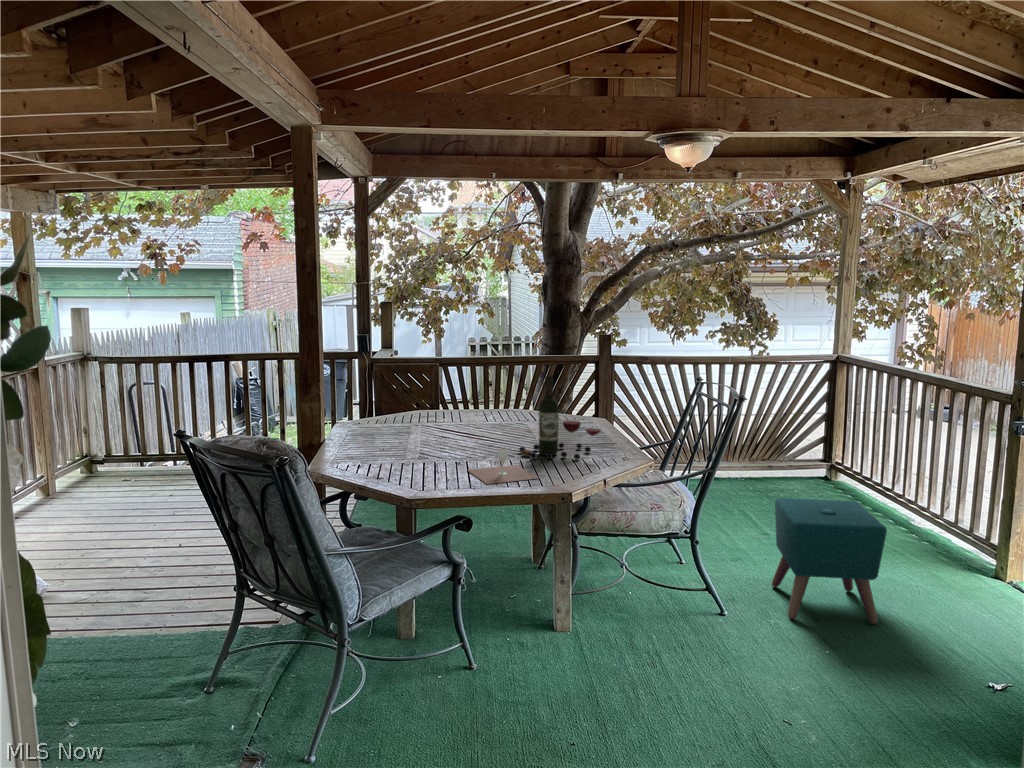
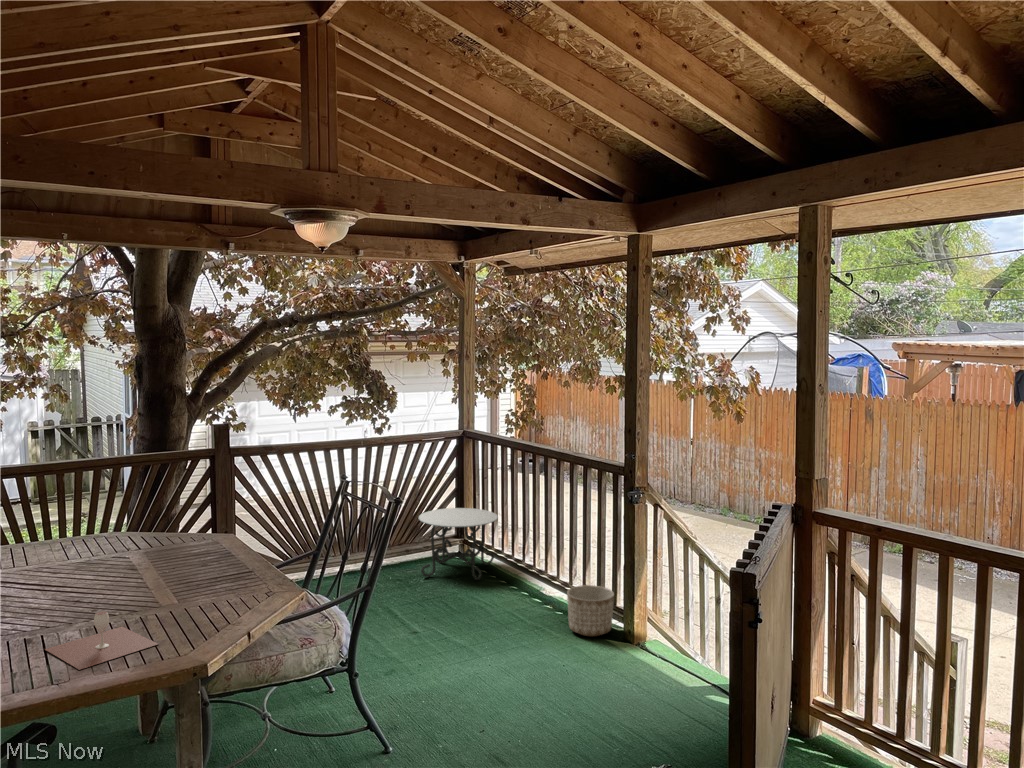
wine bottle: present [519,376,600,459] -> none [123,500,238,611]
side table: none [779,428,866,500] -> present [418,508,498,580]
ottoman: present [772,498,887,624] -> none [433,593,544,738]
planter: none [930,515,988,567] -> present [567,585,614,636]

